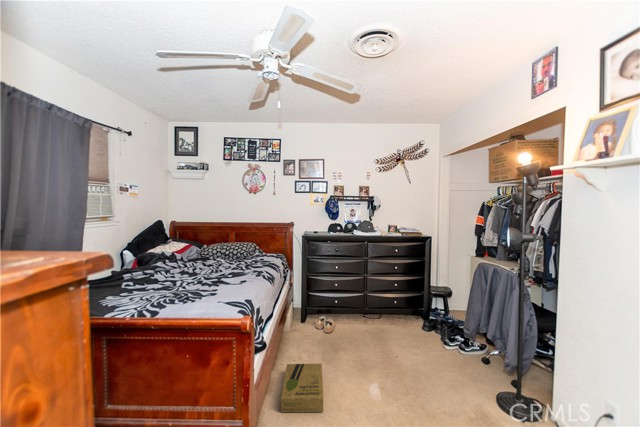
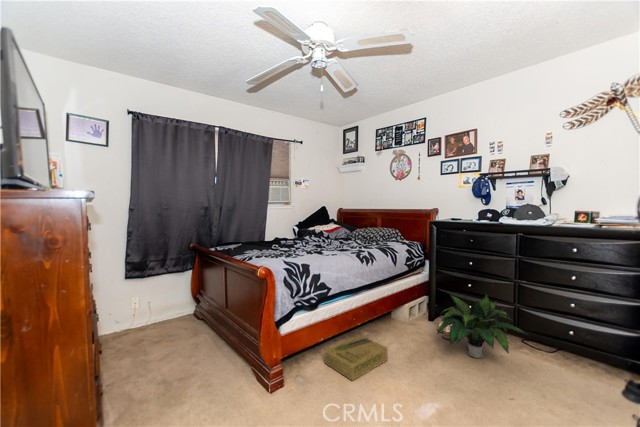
potted plant: none [332,291,387,342] -> present [438,294,528,358]

